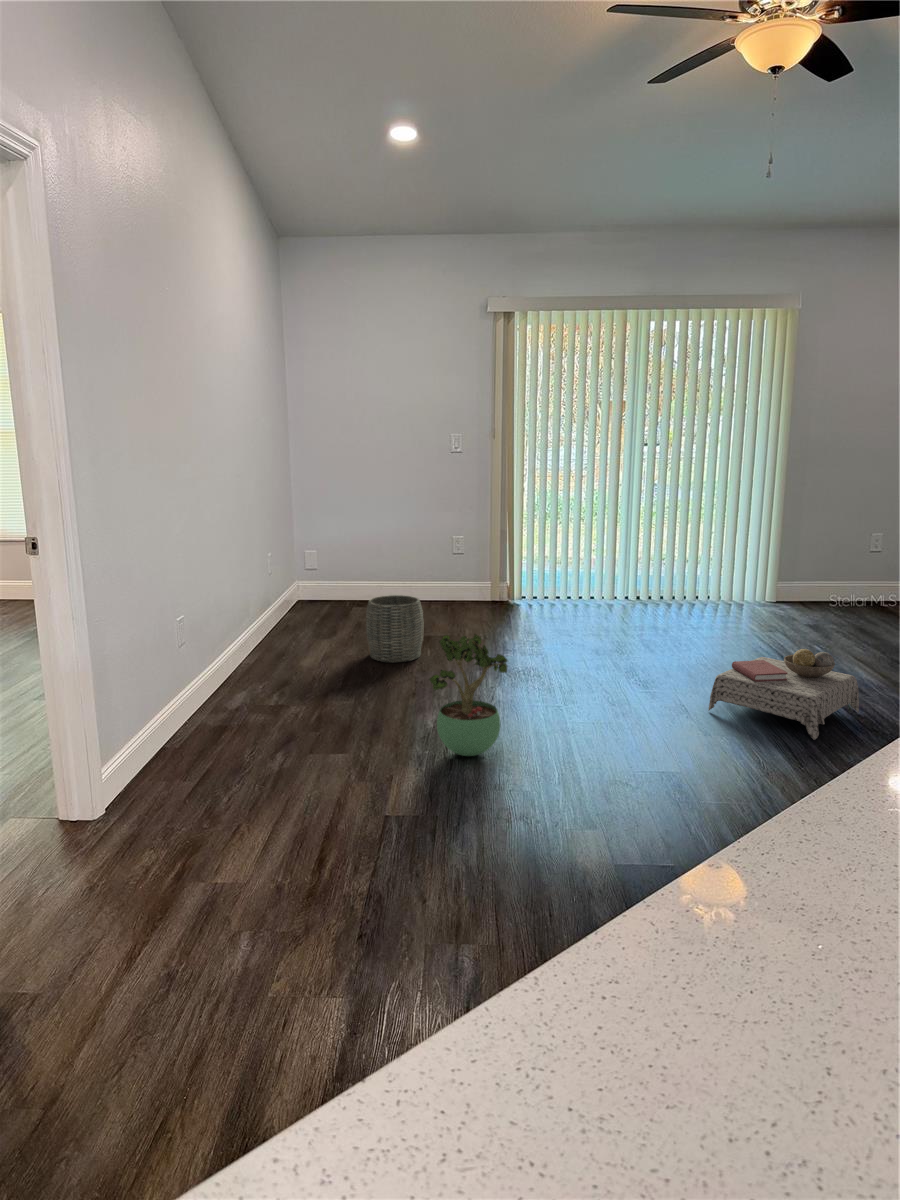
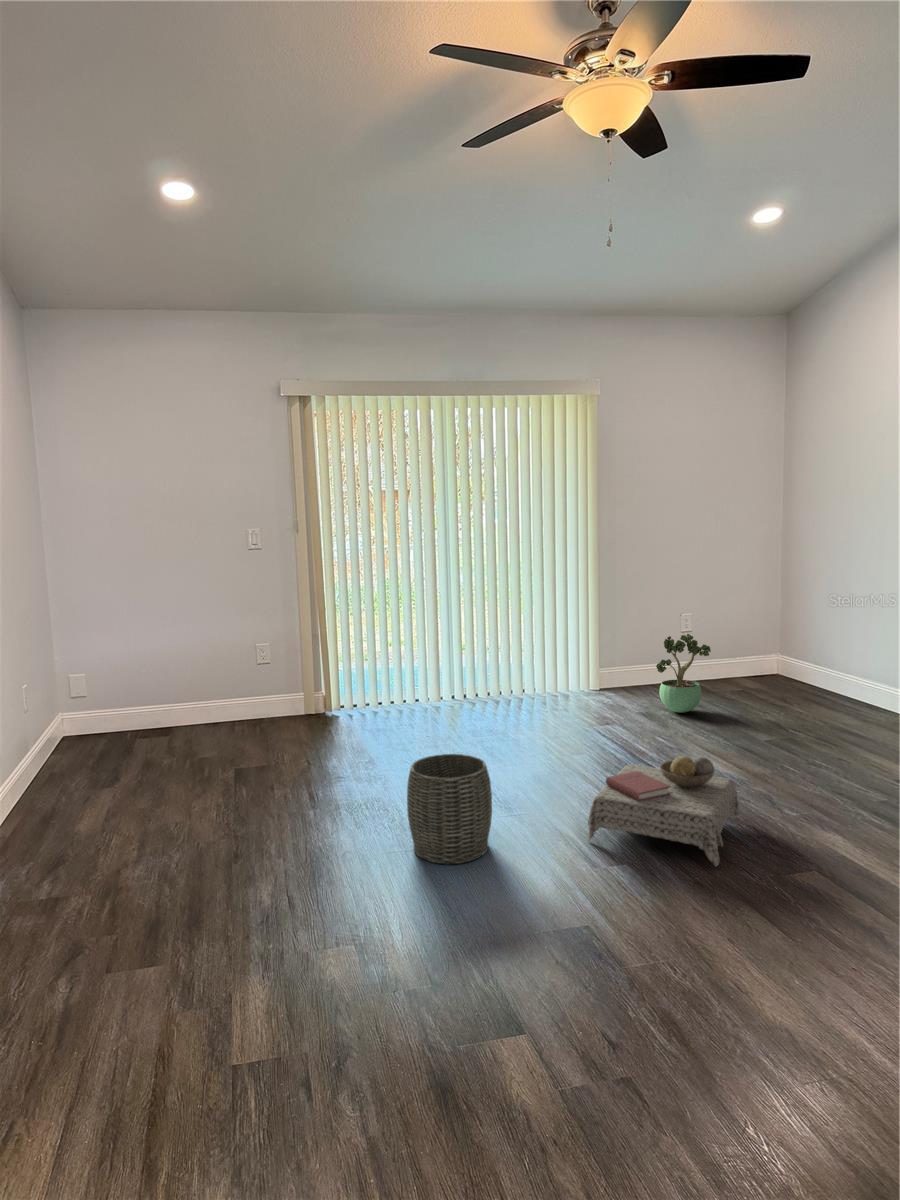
woven basket: present [366,595,423,662] -> present [407,754,492,864]
potted plant: present [429,634,507,756] -> present [656,634,711,713]

